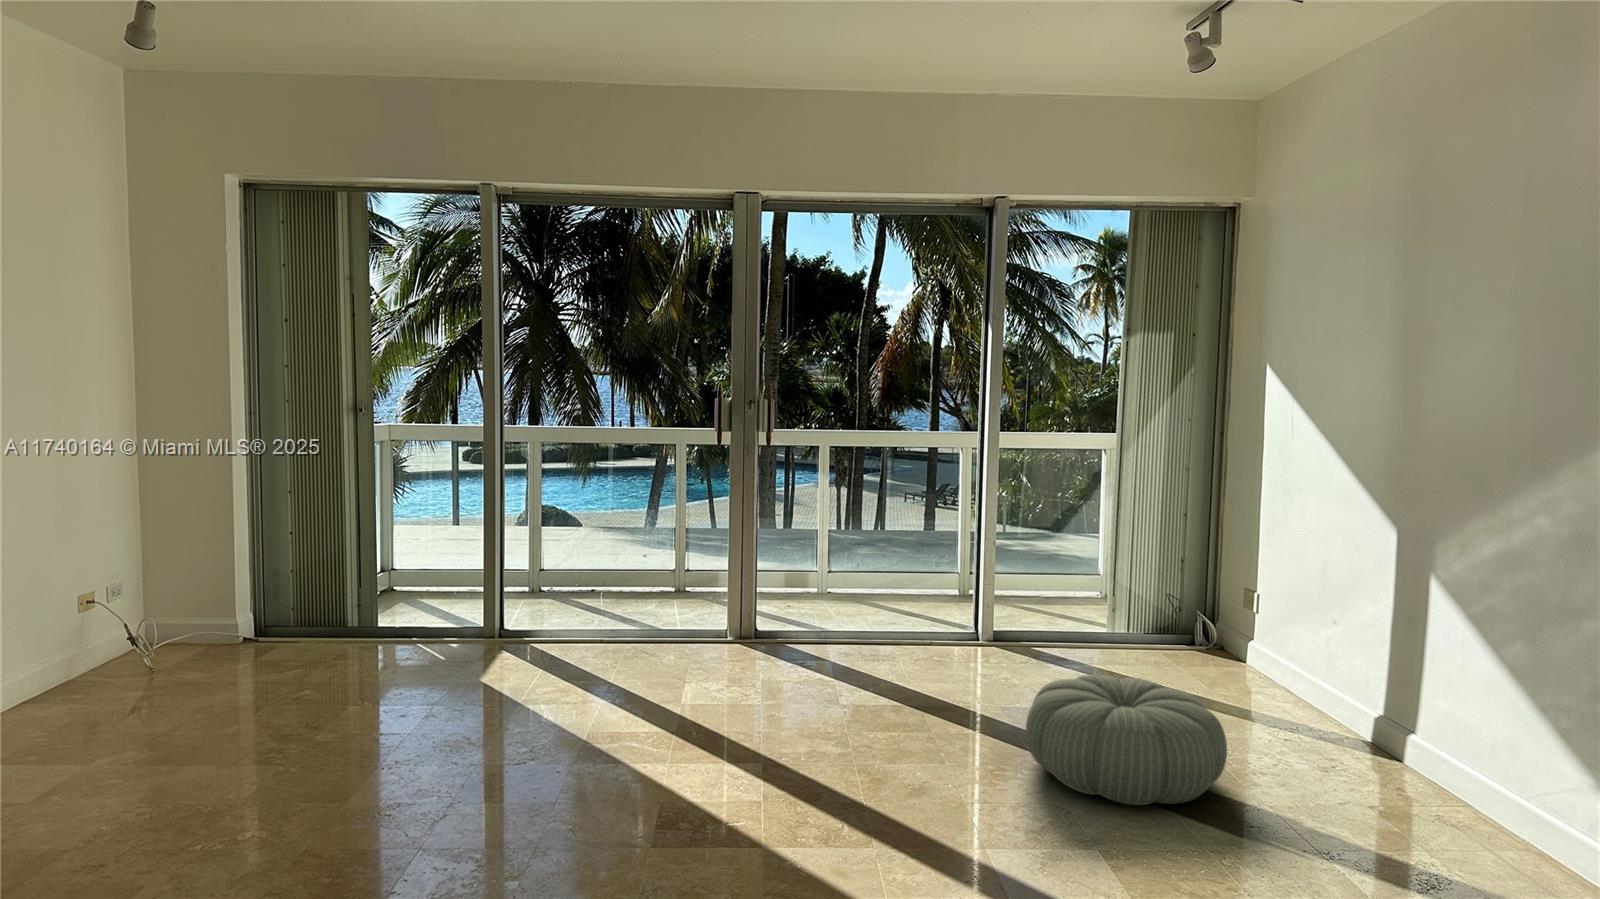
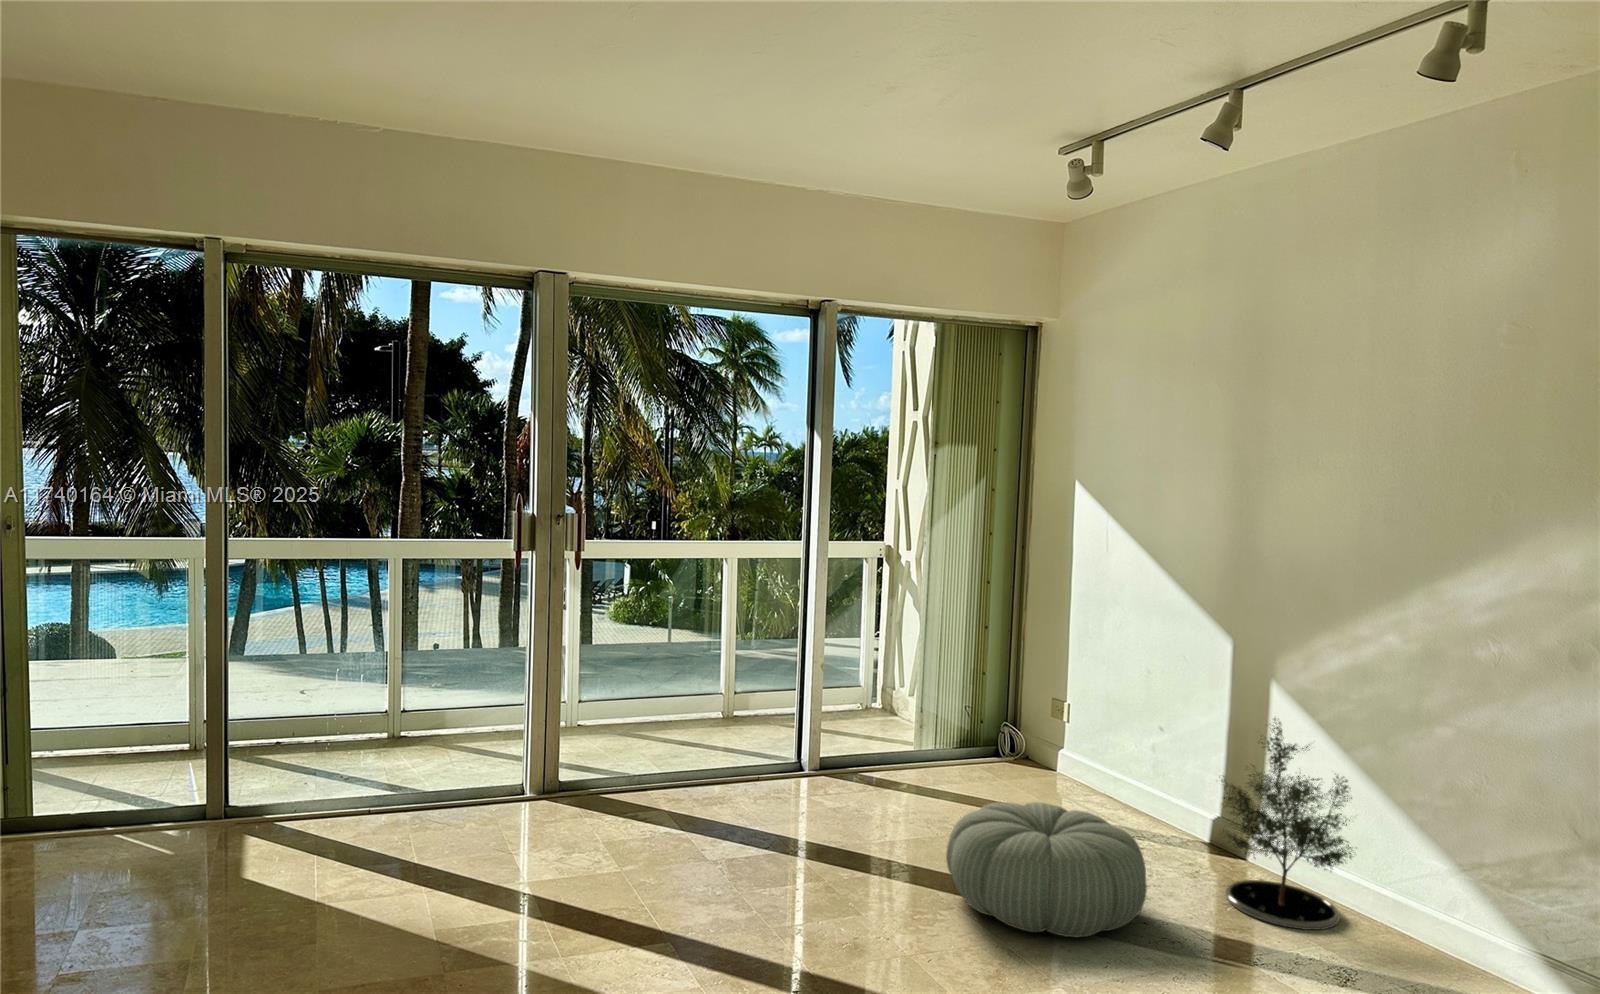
potted tree: none [1322,606,1497,840] -> present [1219,719,1352,930]

